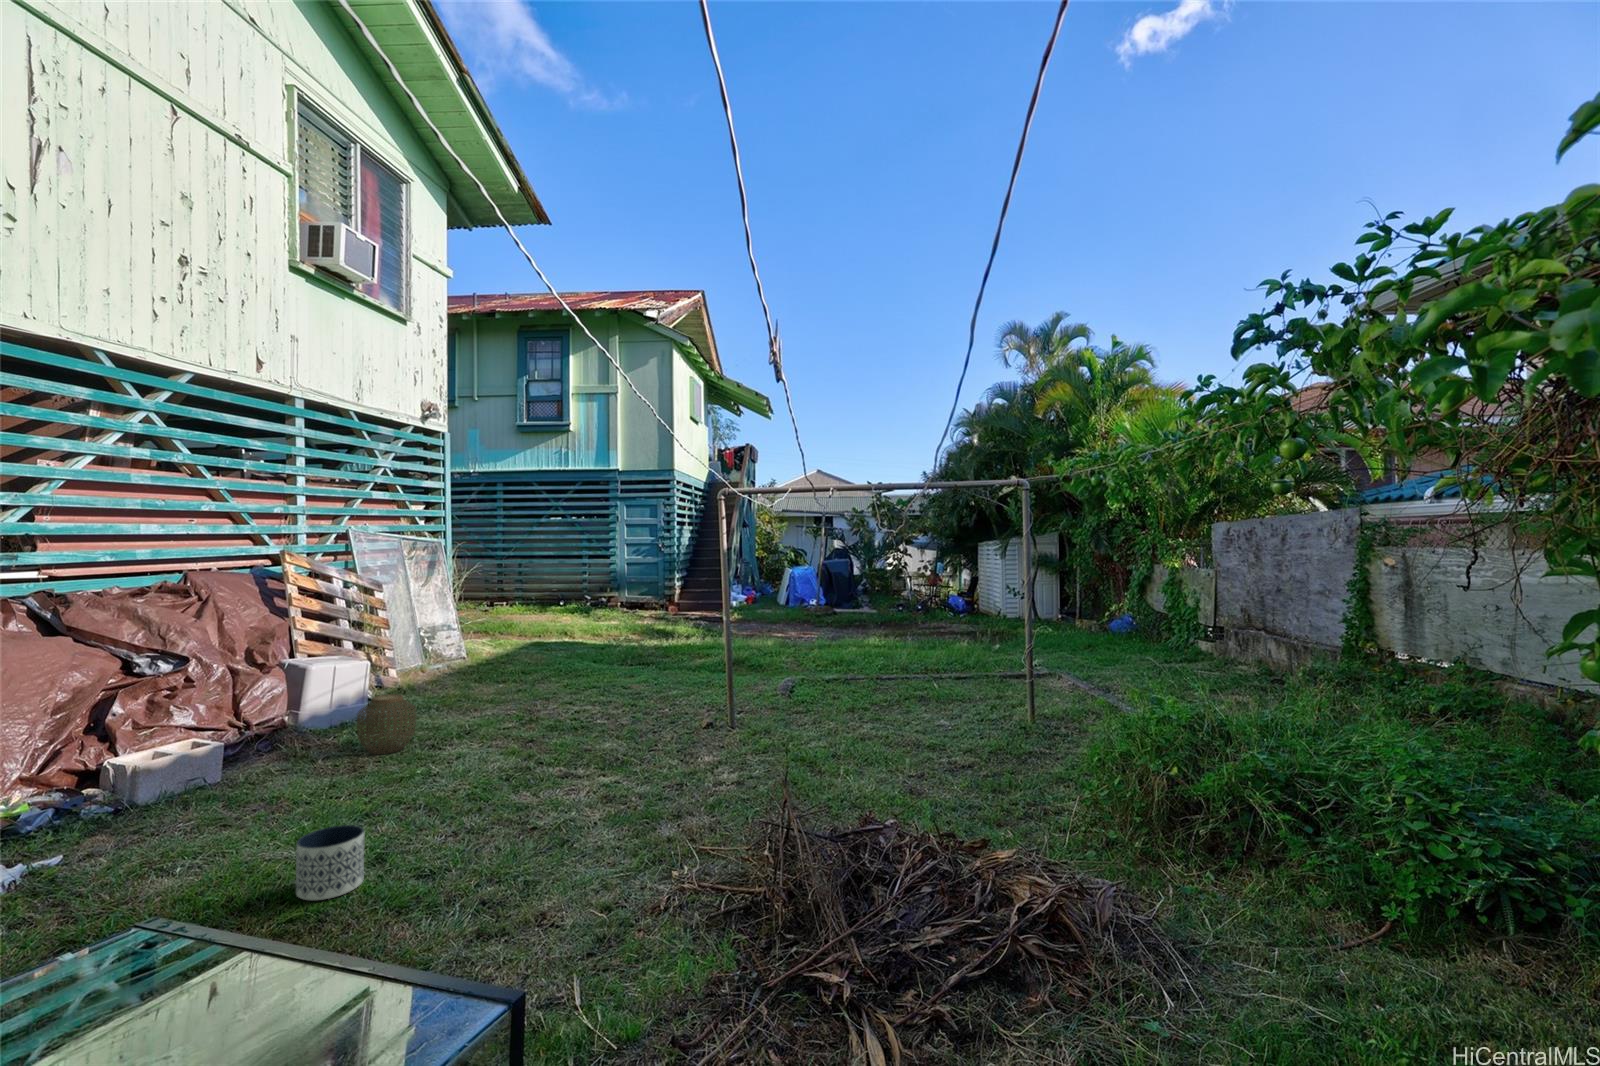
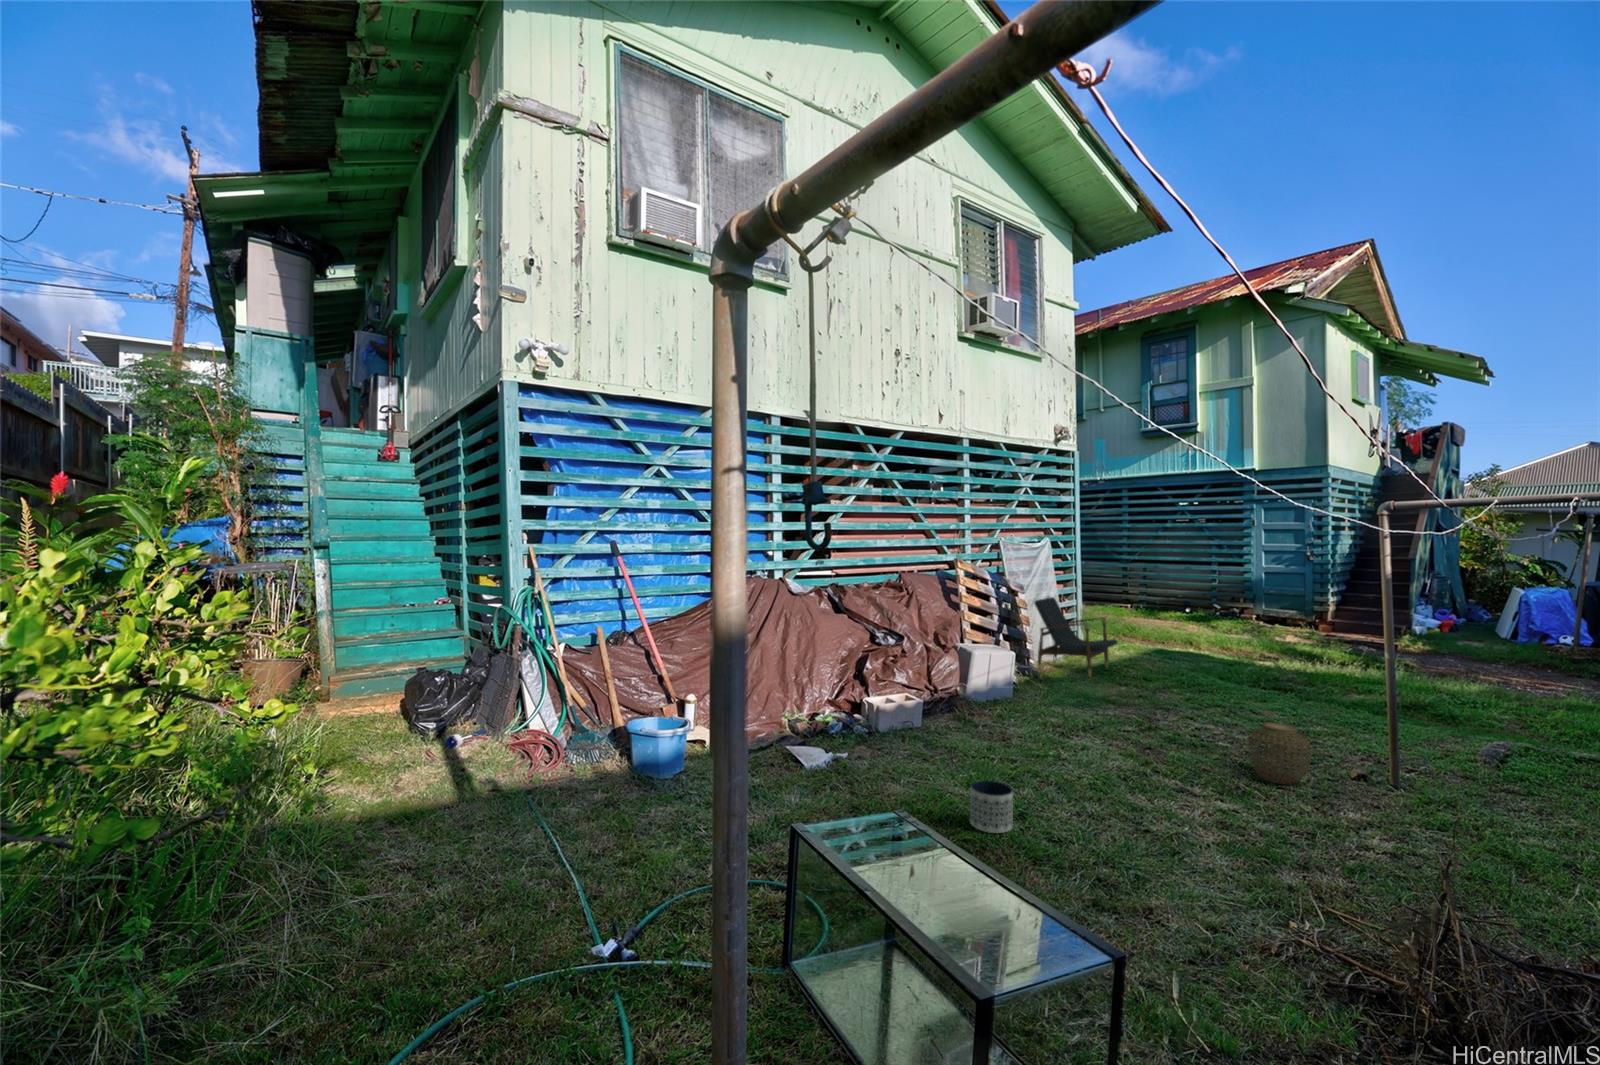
lounge chair: none [398,596,496,681] -> present [1034,597,1117,677]
woven basket: present [357,694,416,754] -> present [1248,722,1311,784]

